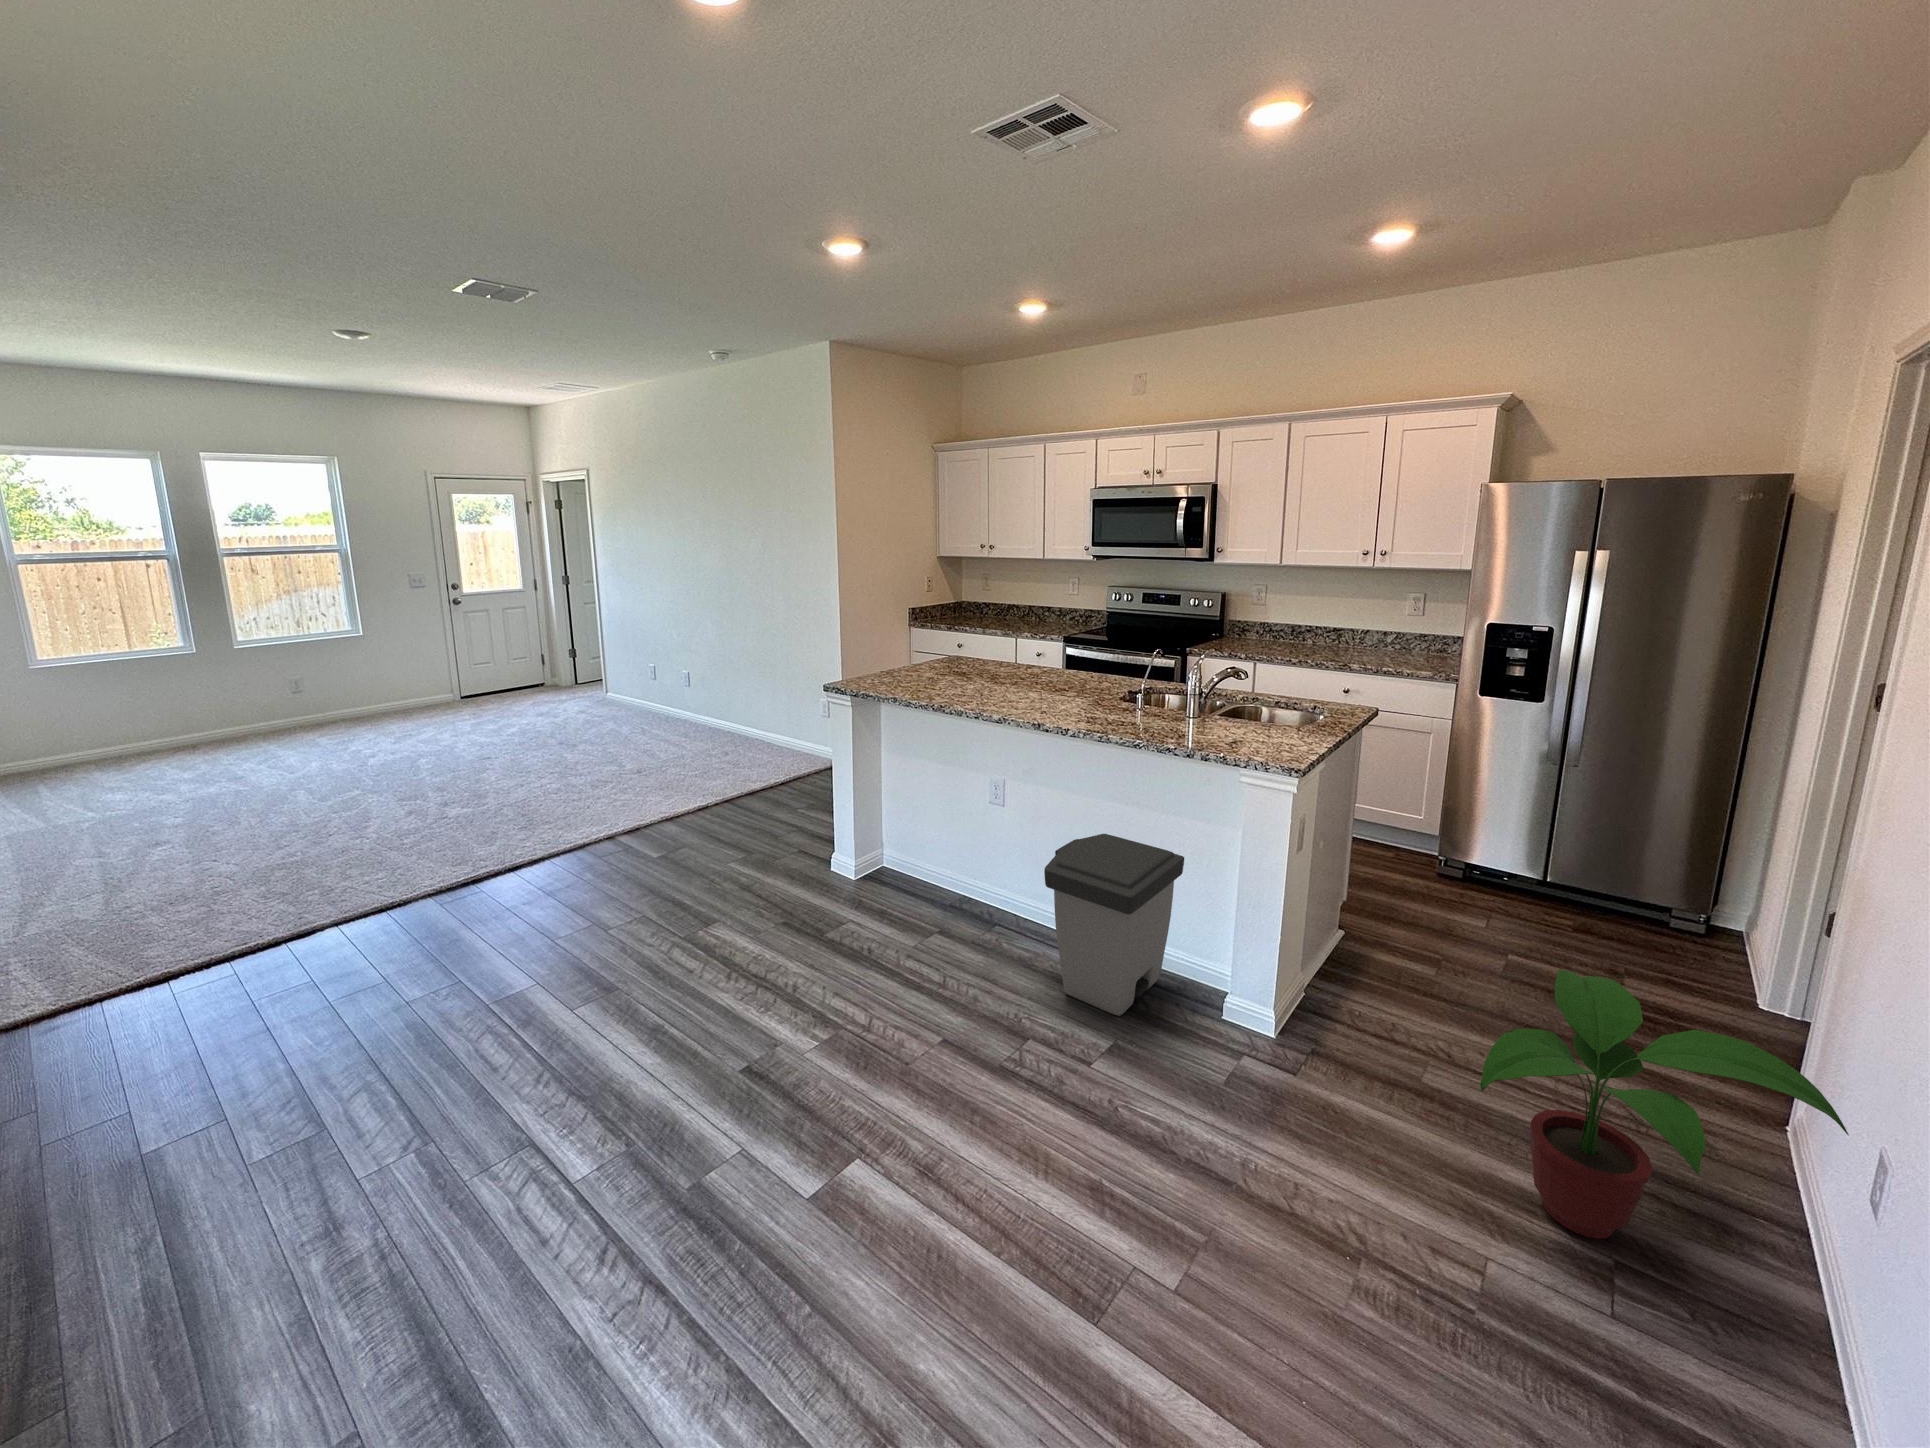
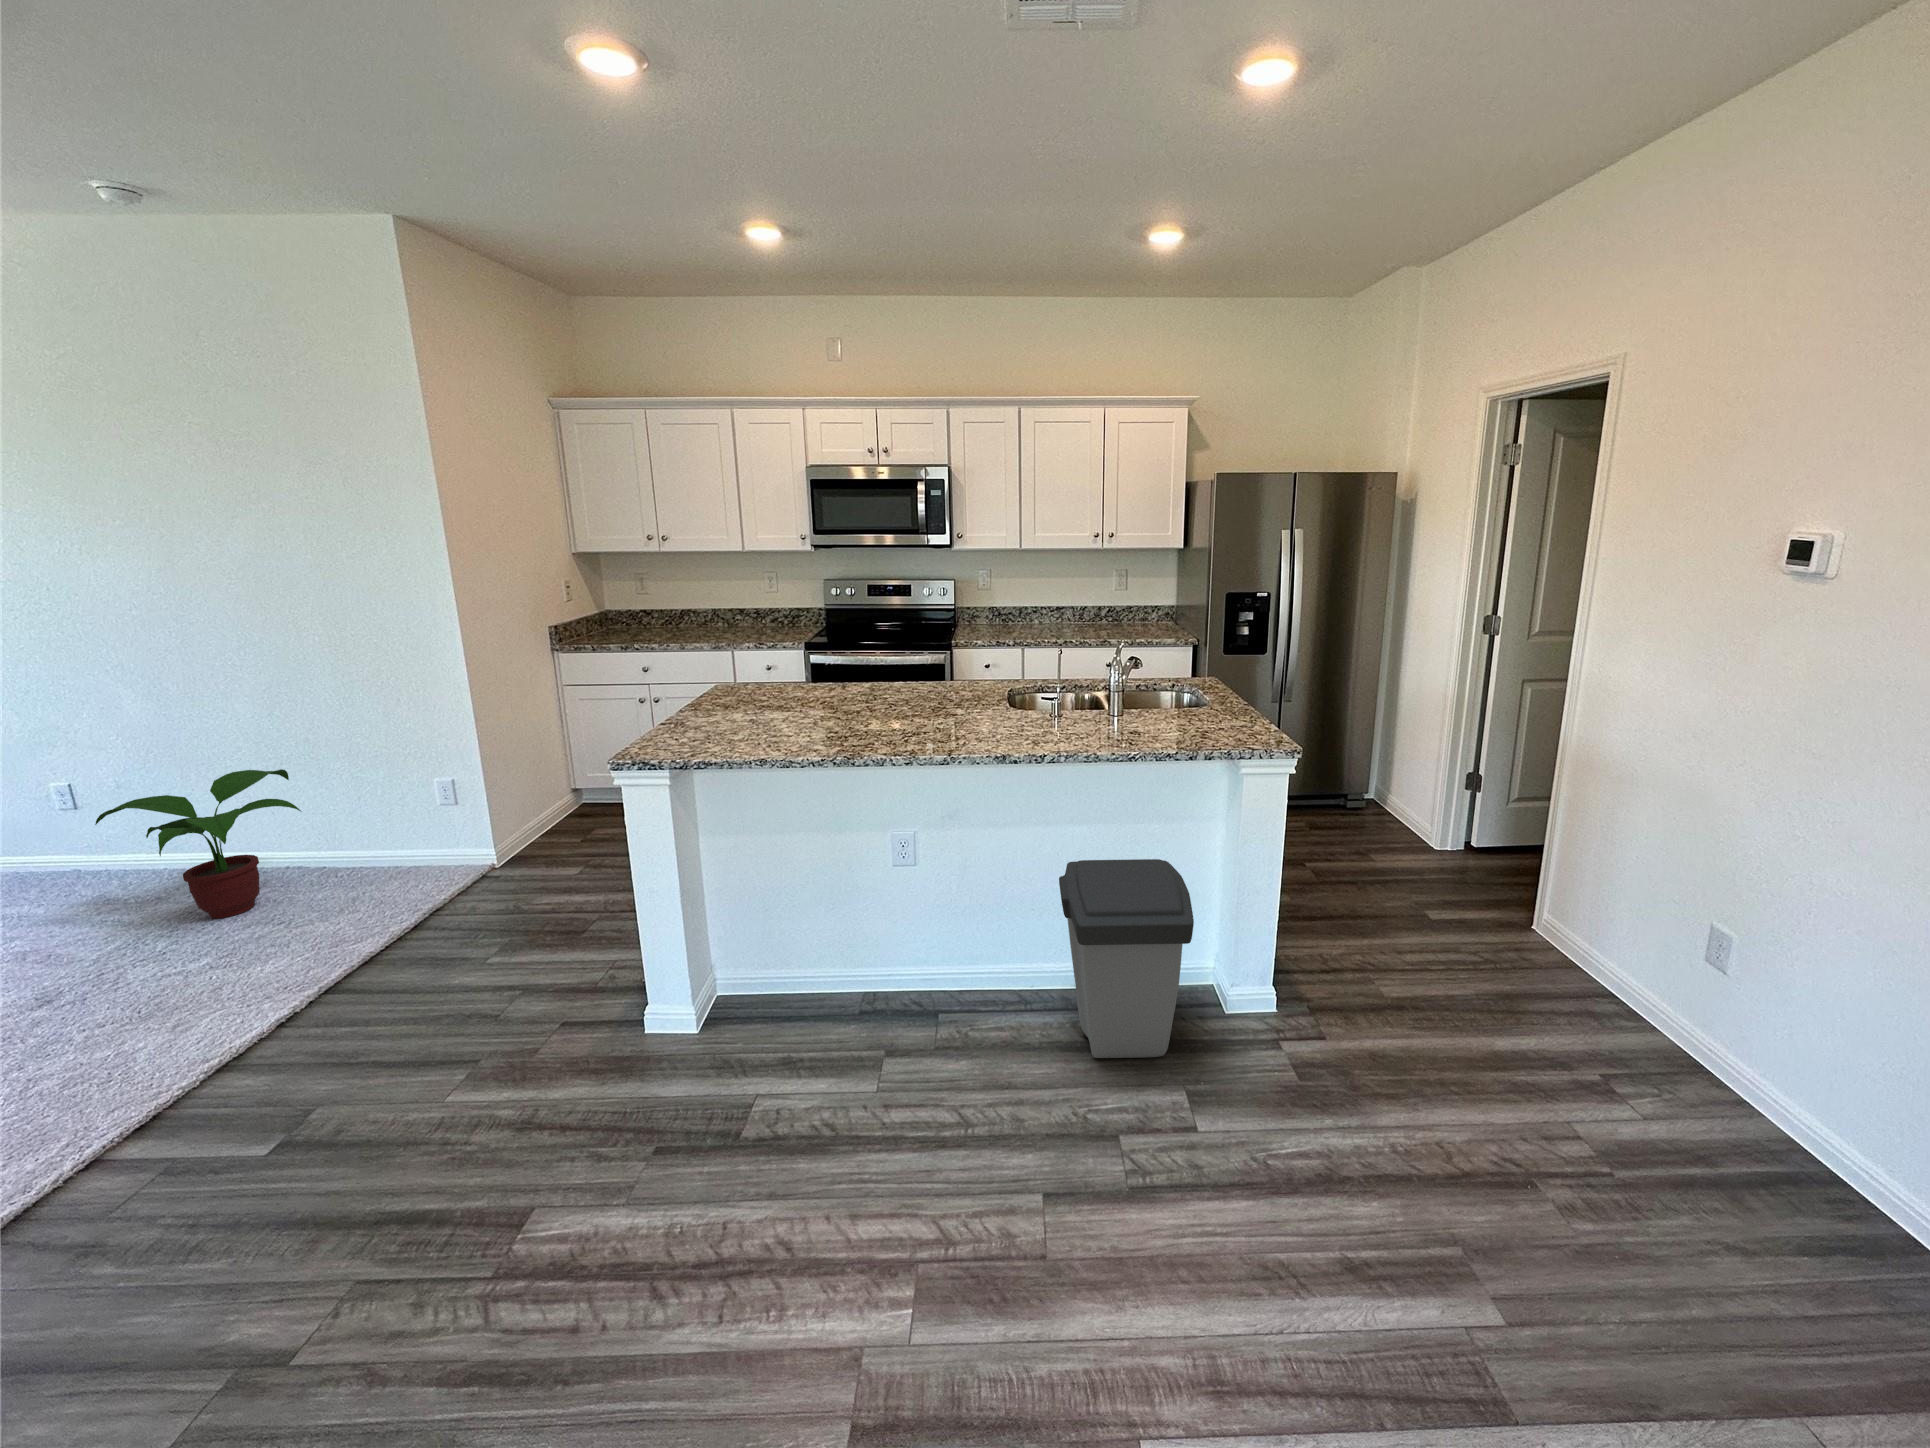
potted plant: present [1480,969,1849,1239] -> present [95,769,301,918]

